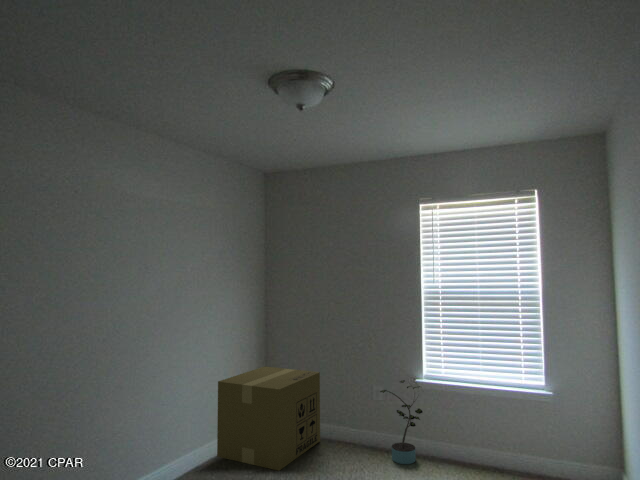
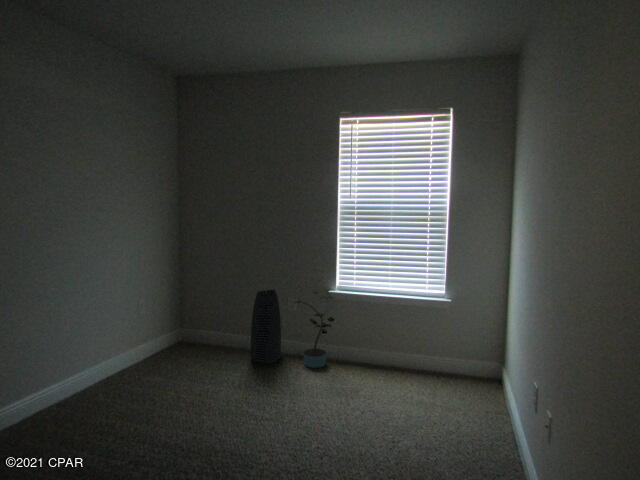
cardboard box: present [217,366,320,471] -> none [124,281,235,381]
air purifier: none [336,377,367,458] -> present [251,289,281,364]

